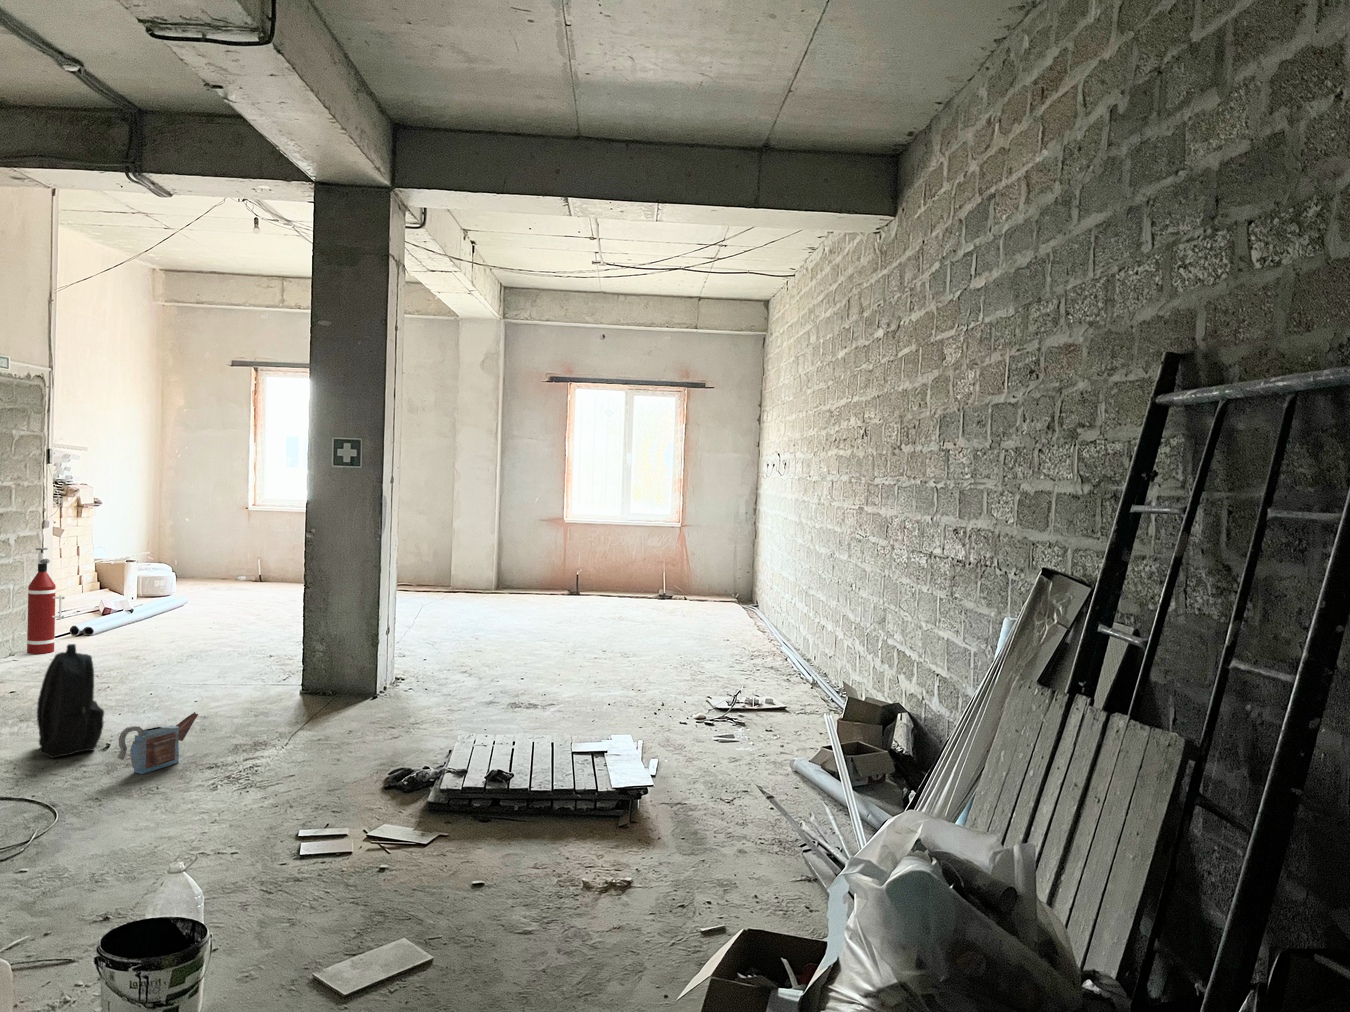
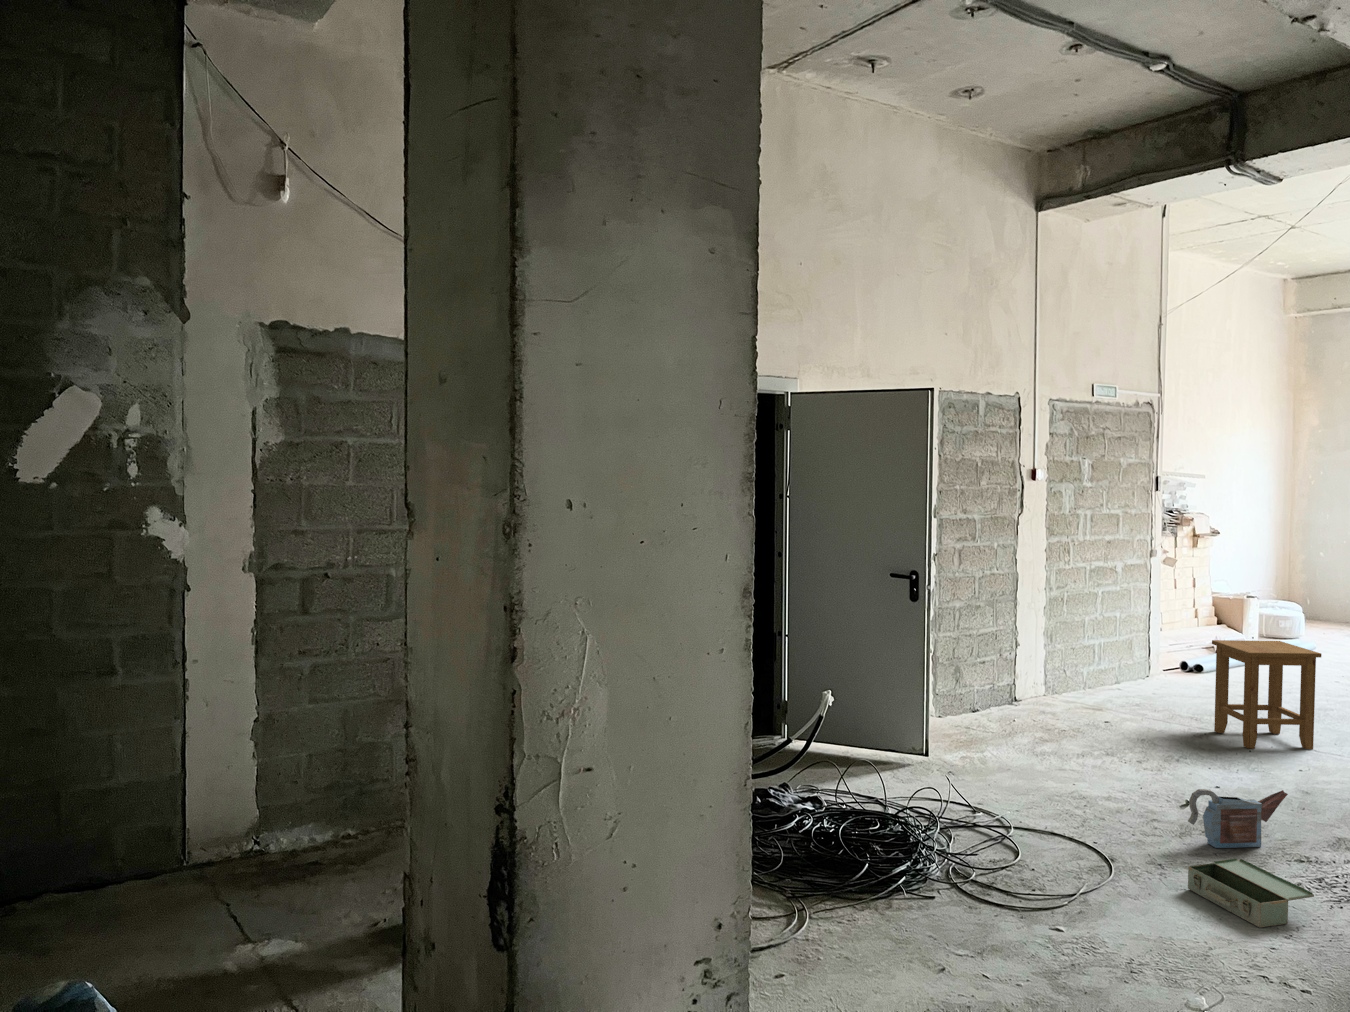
fire extinguisher: present [27,548,64,654] -> none [1134,577,1169,687]
stool: none [115,594,208,689] -> present [1212,640,1321,749]
backpack: present [37,644,104,758] -> none [1117,683,1183,804]
toolbox: none [126,774,229,822] -> present [1188,859,1314,928]

